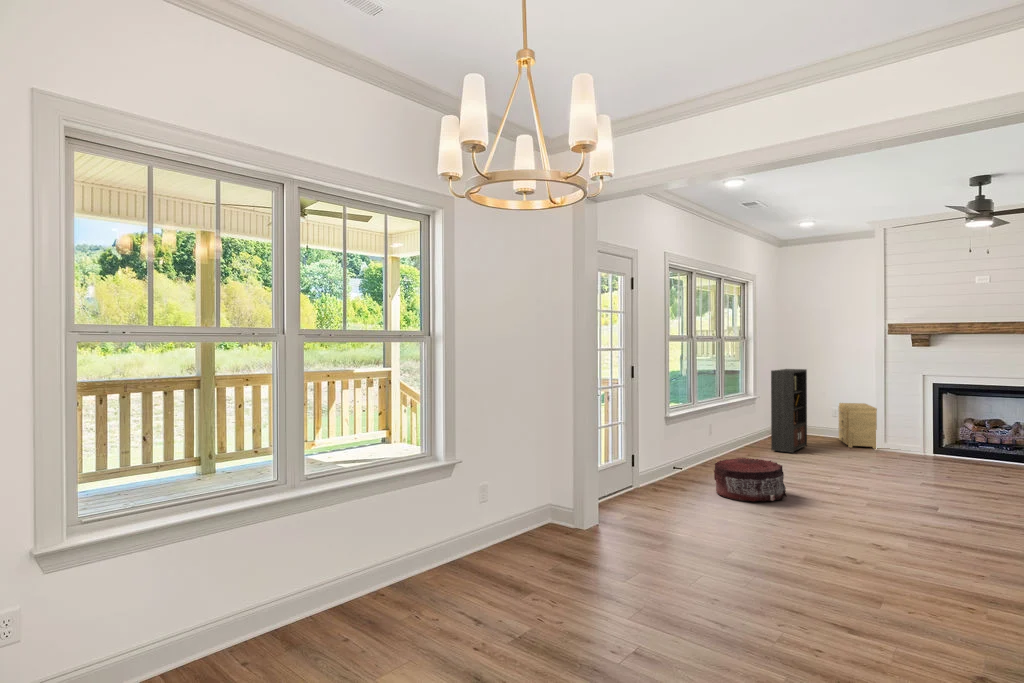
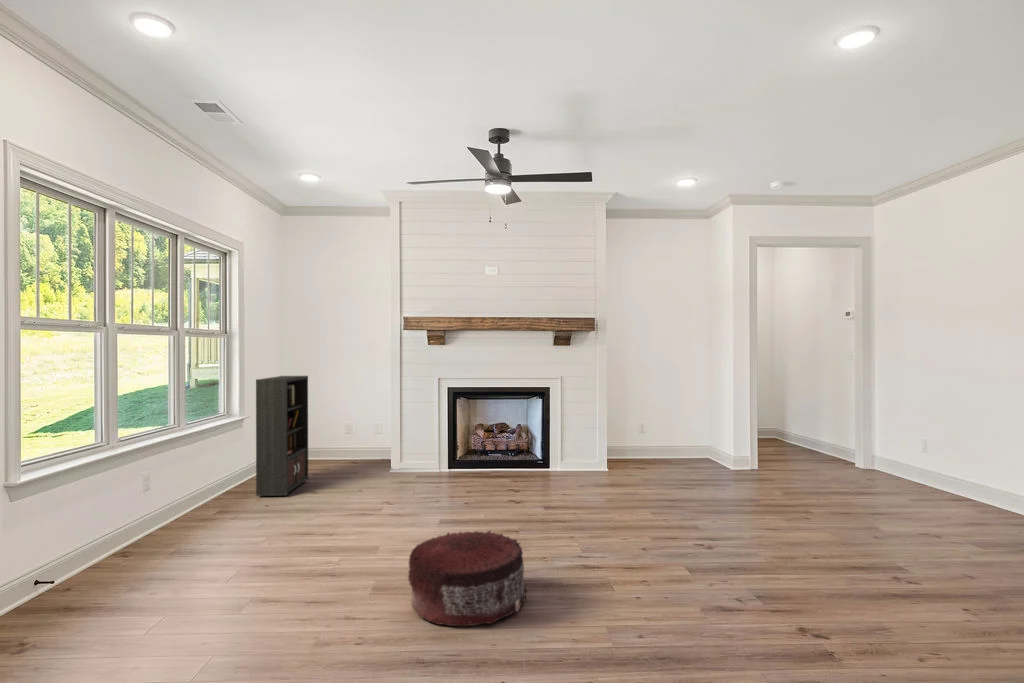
side table: present [838,403,877,449] -> none [349,414,391,473]
pouf: present [714,458,786,501] -> present [408,531,527,626]

